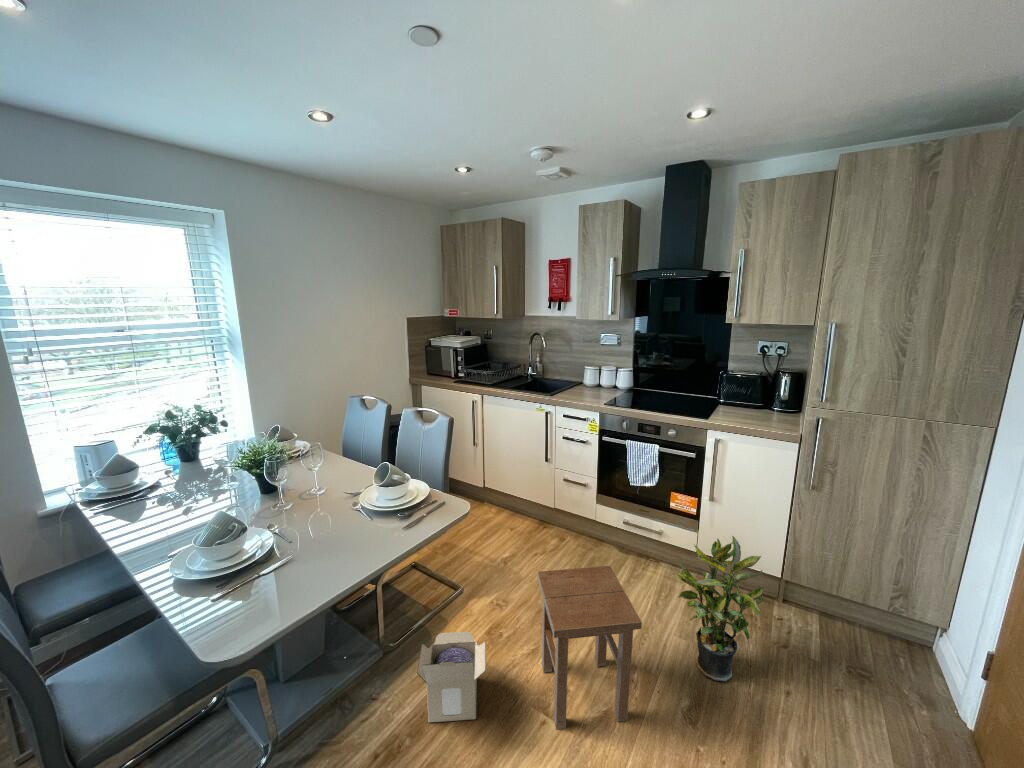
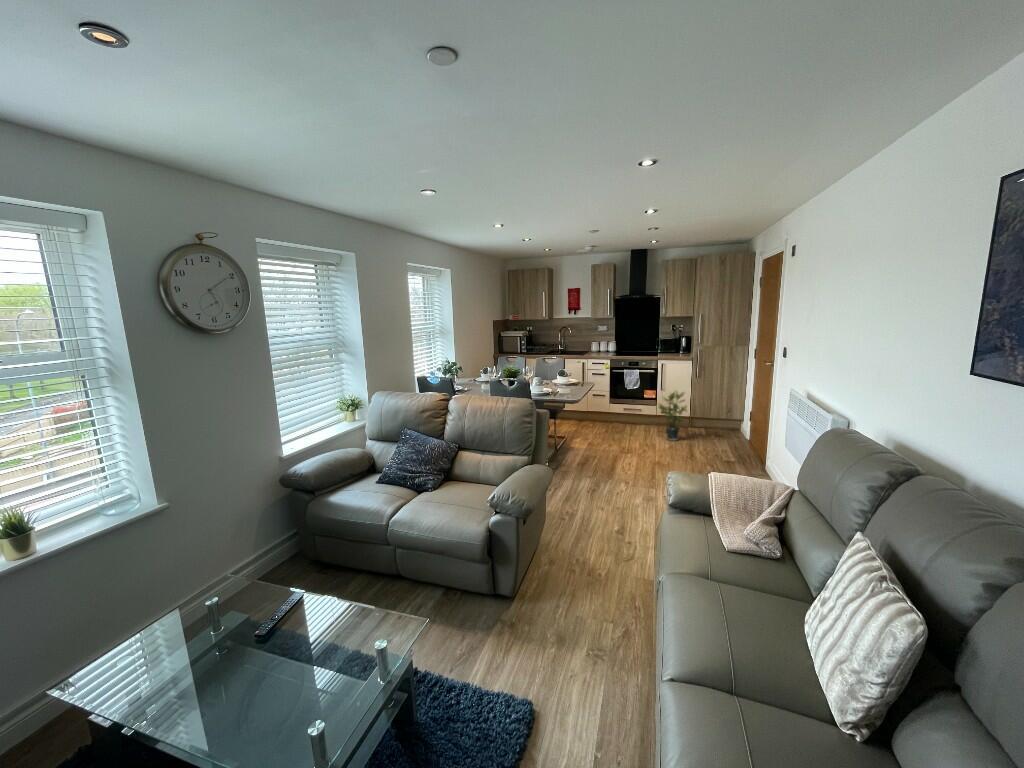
stool: present [537,566,642,729] -> none [614,404,656,452]
cardboard box: present [417,632,486,722] -> none [582,425,609,455]

